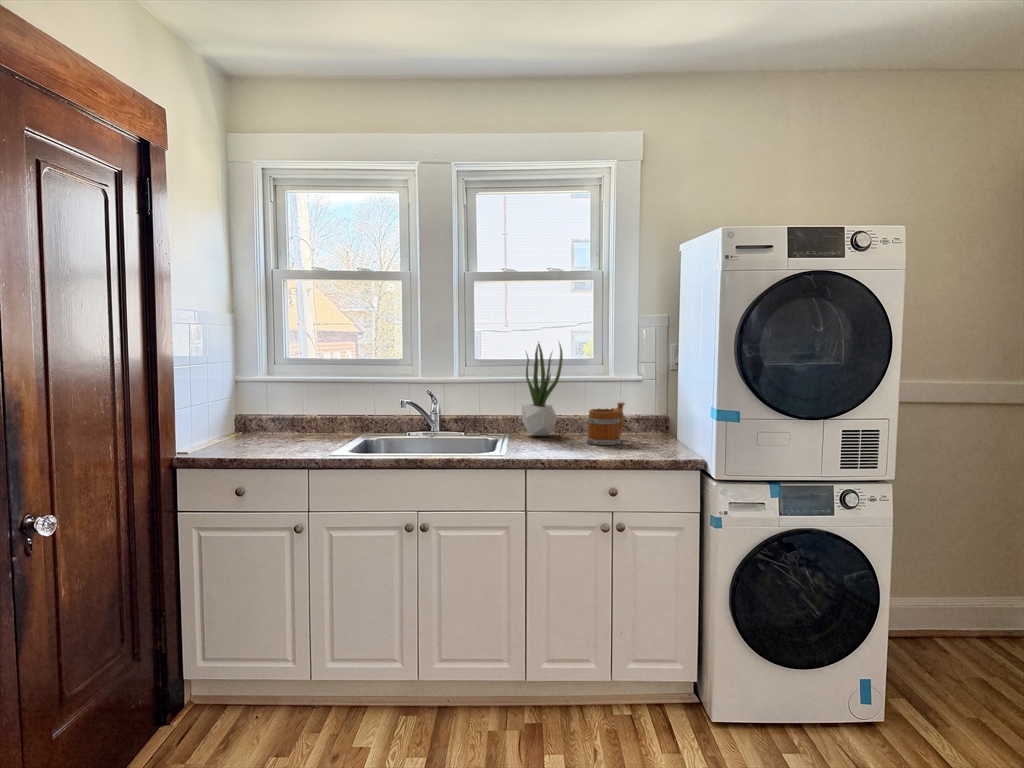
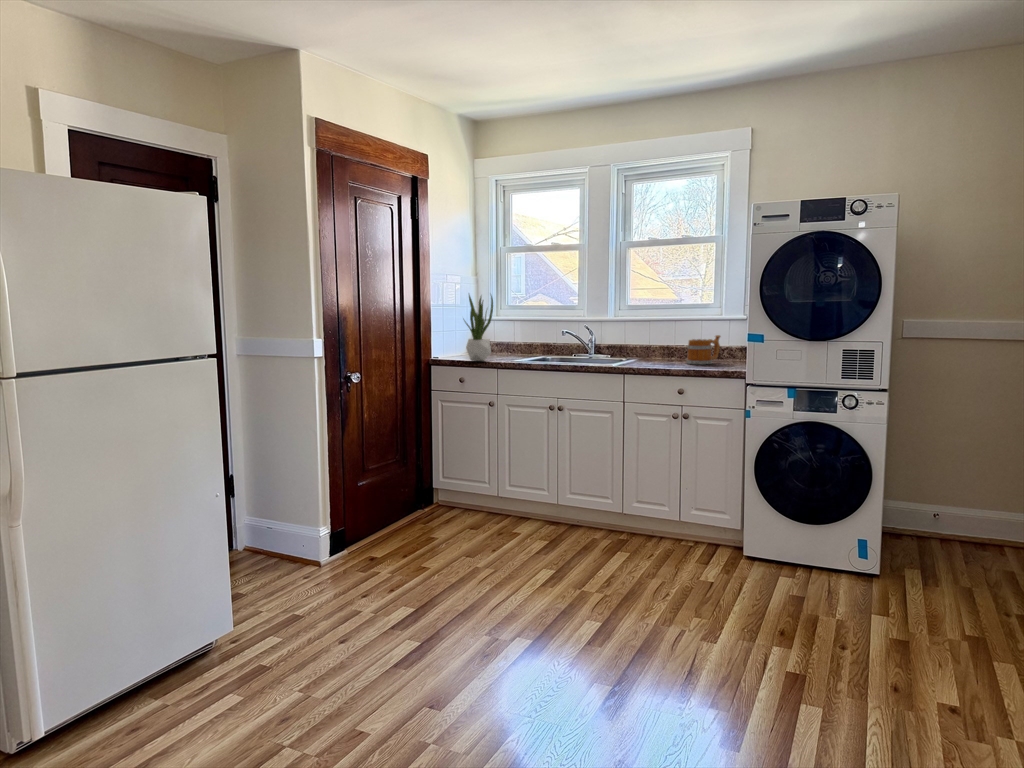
potted plant: present [522,343,563,436] -> present [464,295,493,361]

